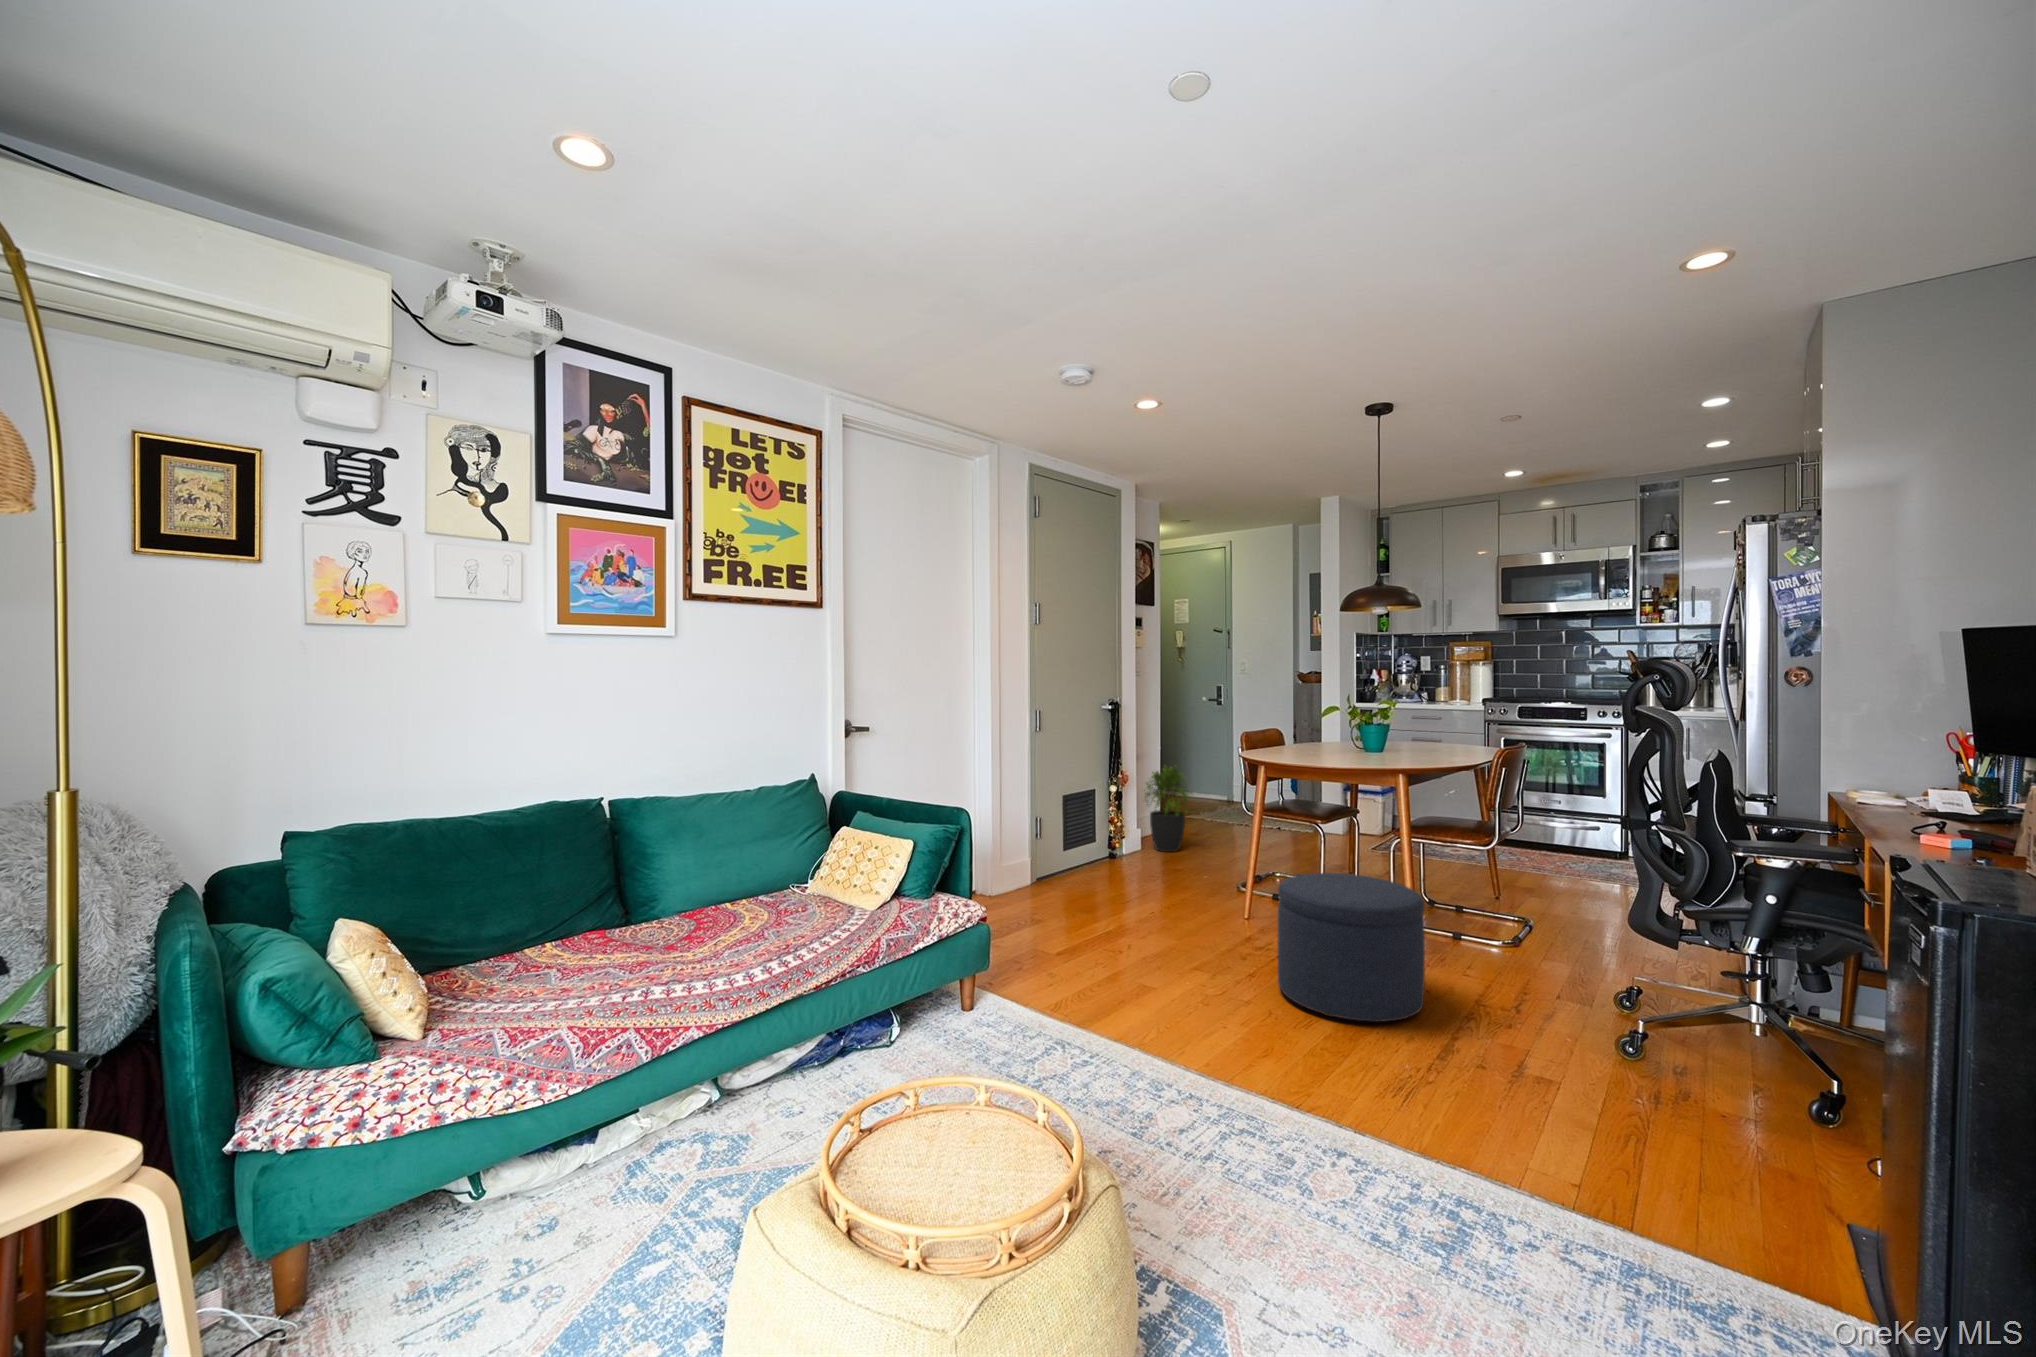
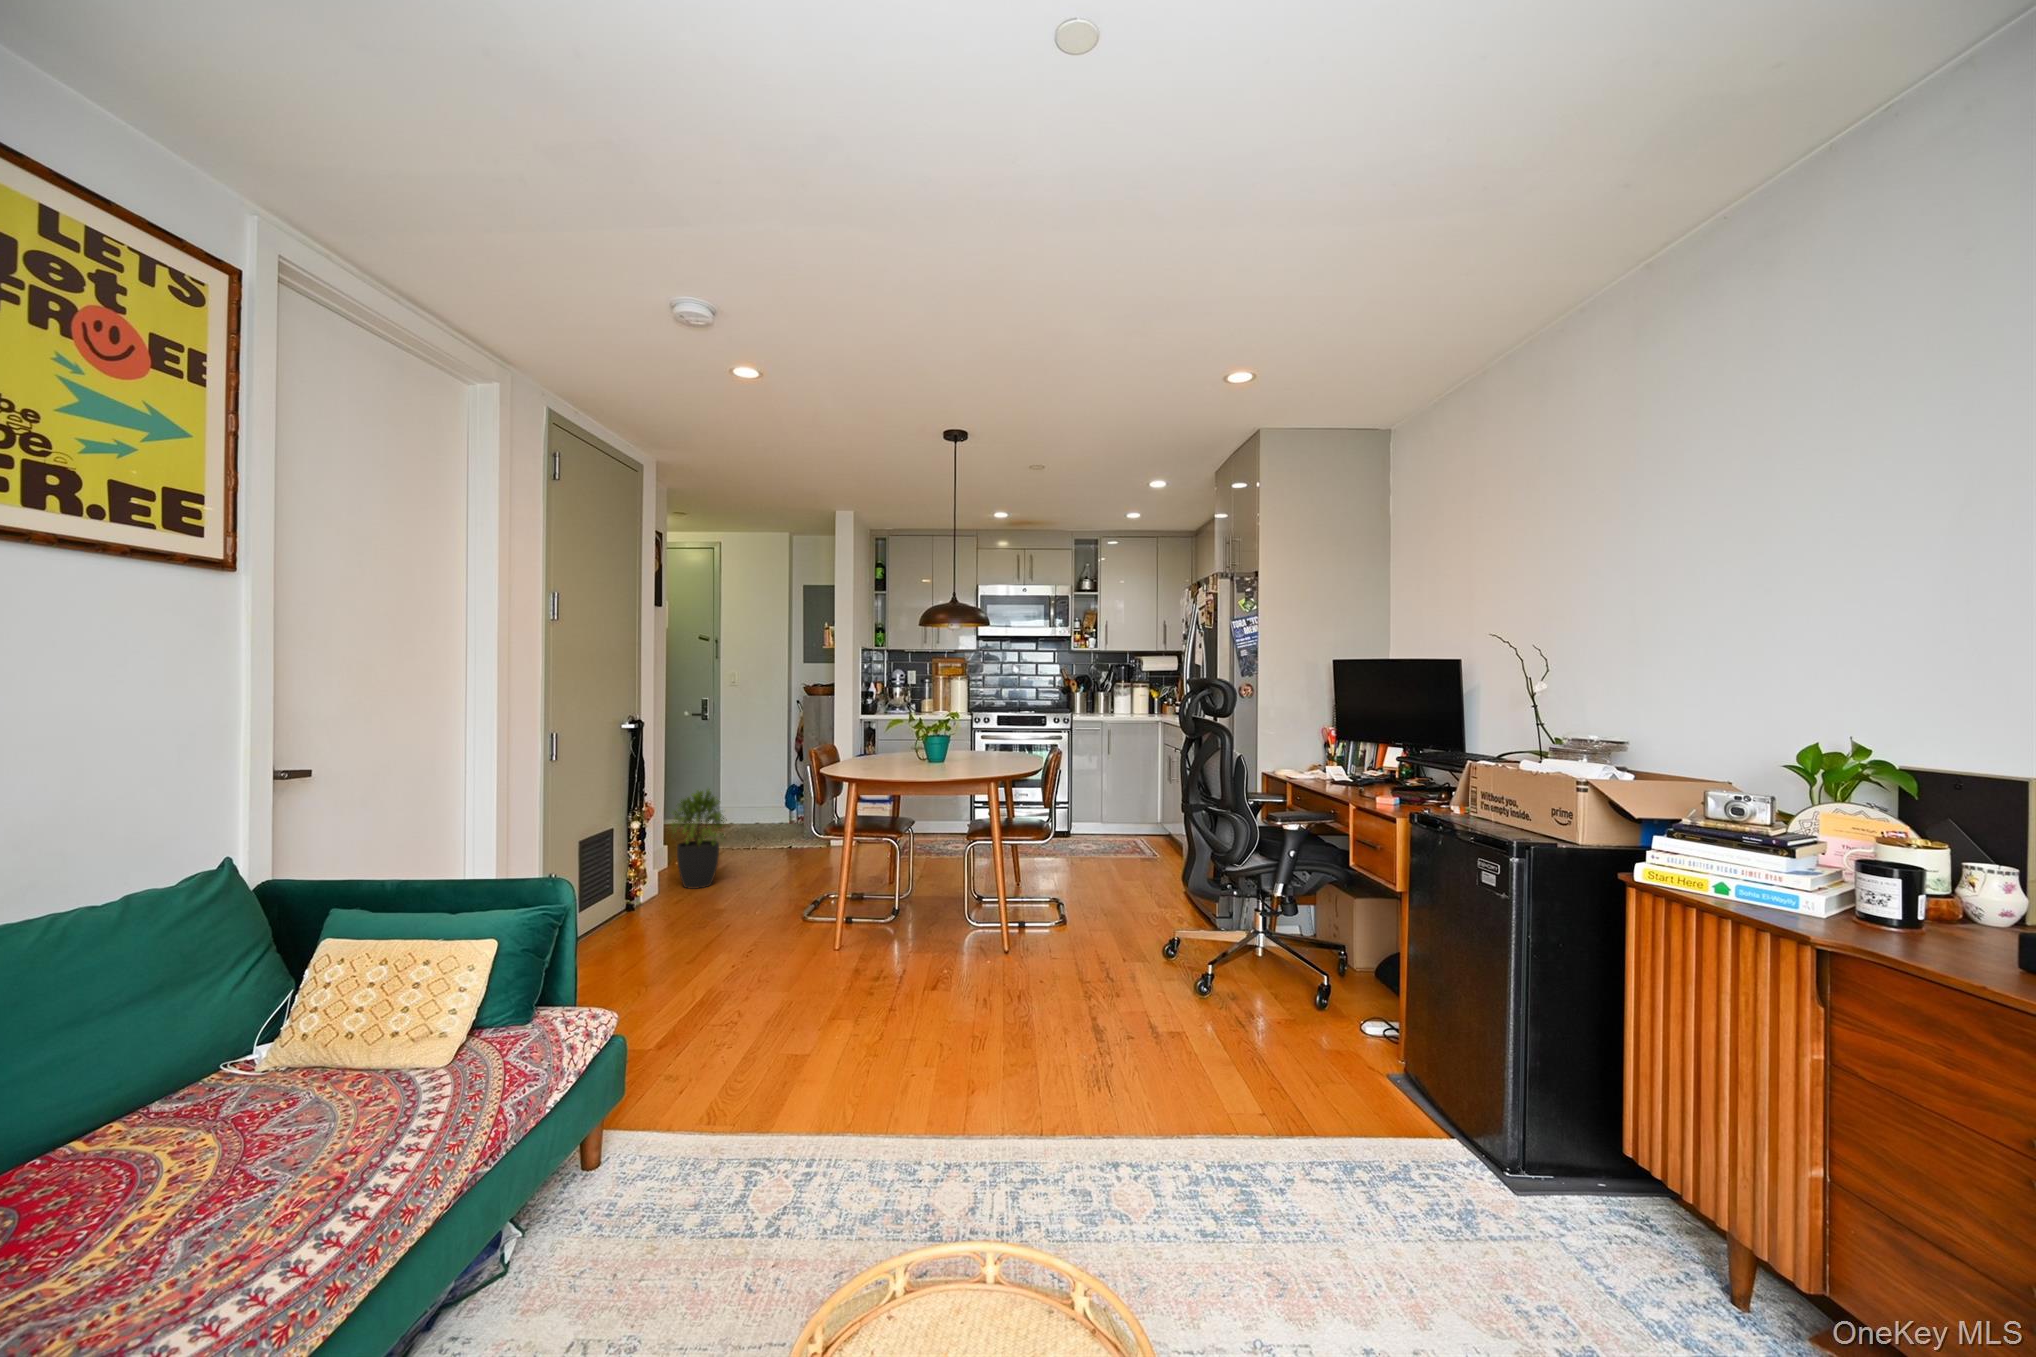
ottoman: present [1278,873,1425,1022] -> none [925,881,1058,1027]

